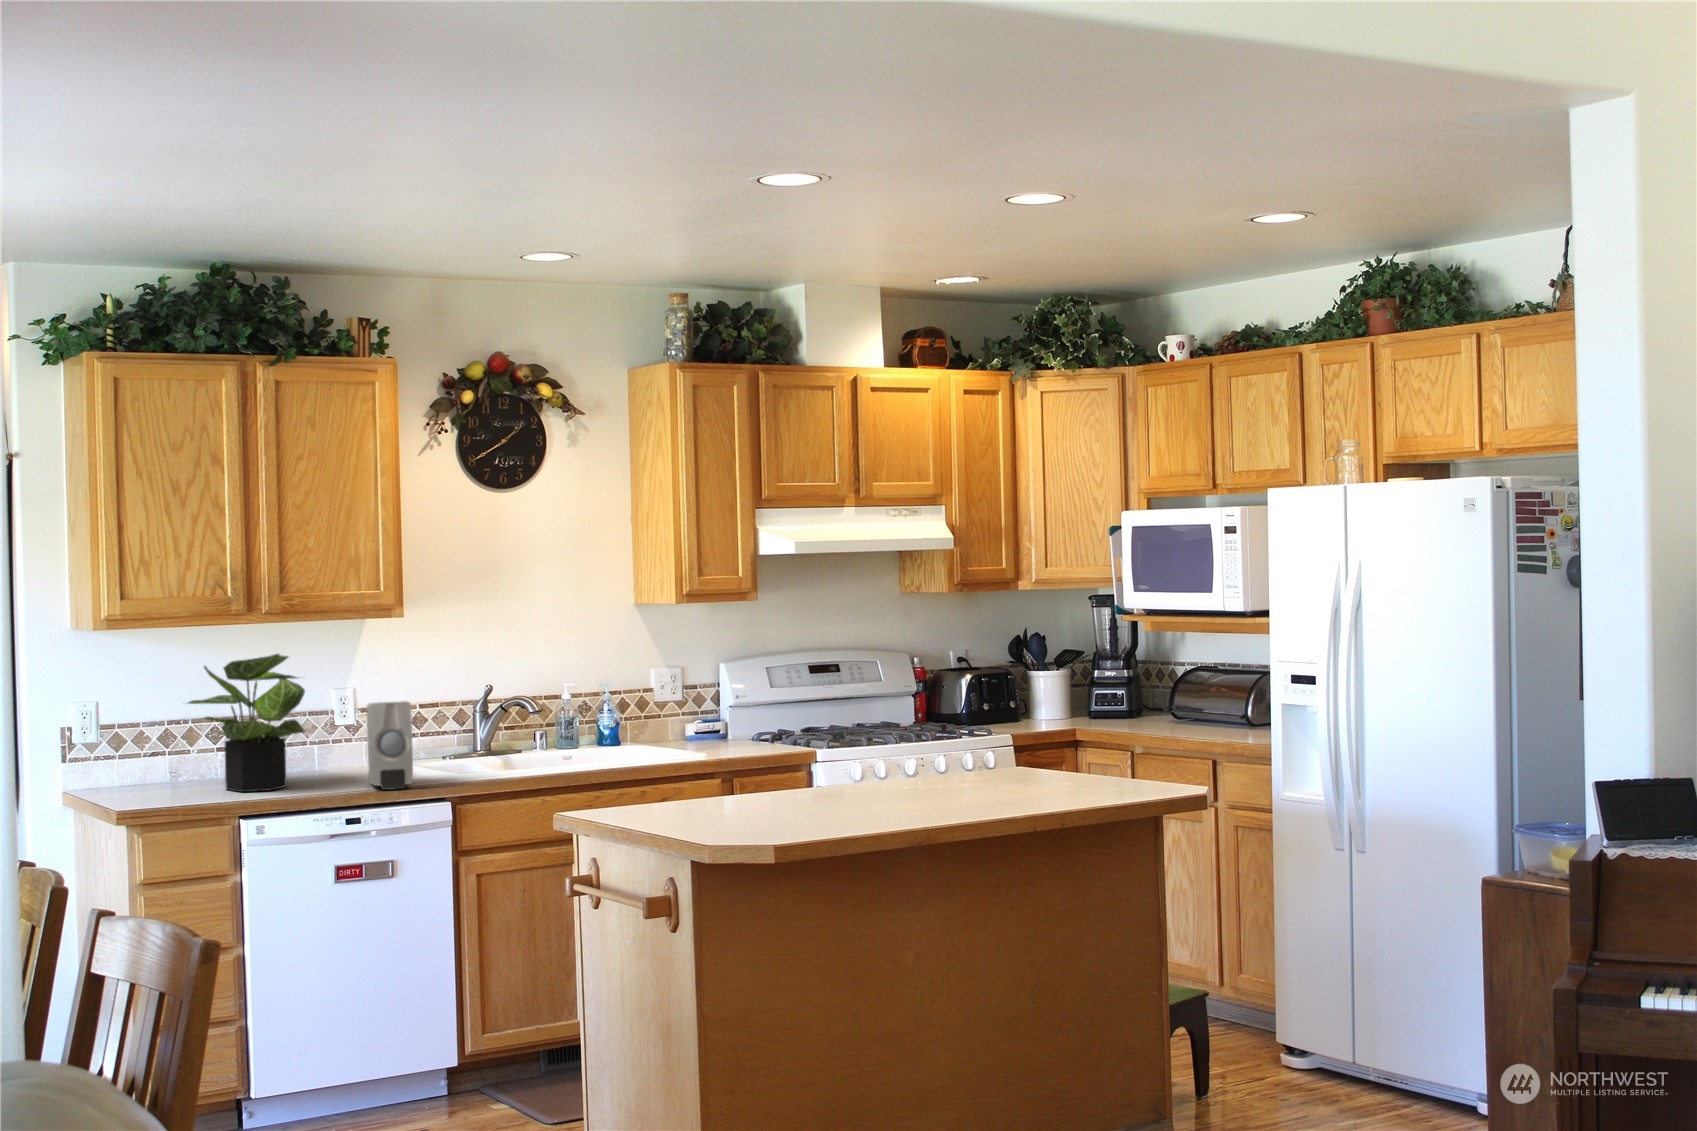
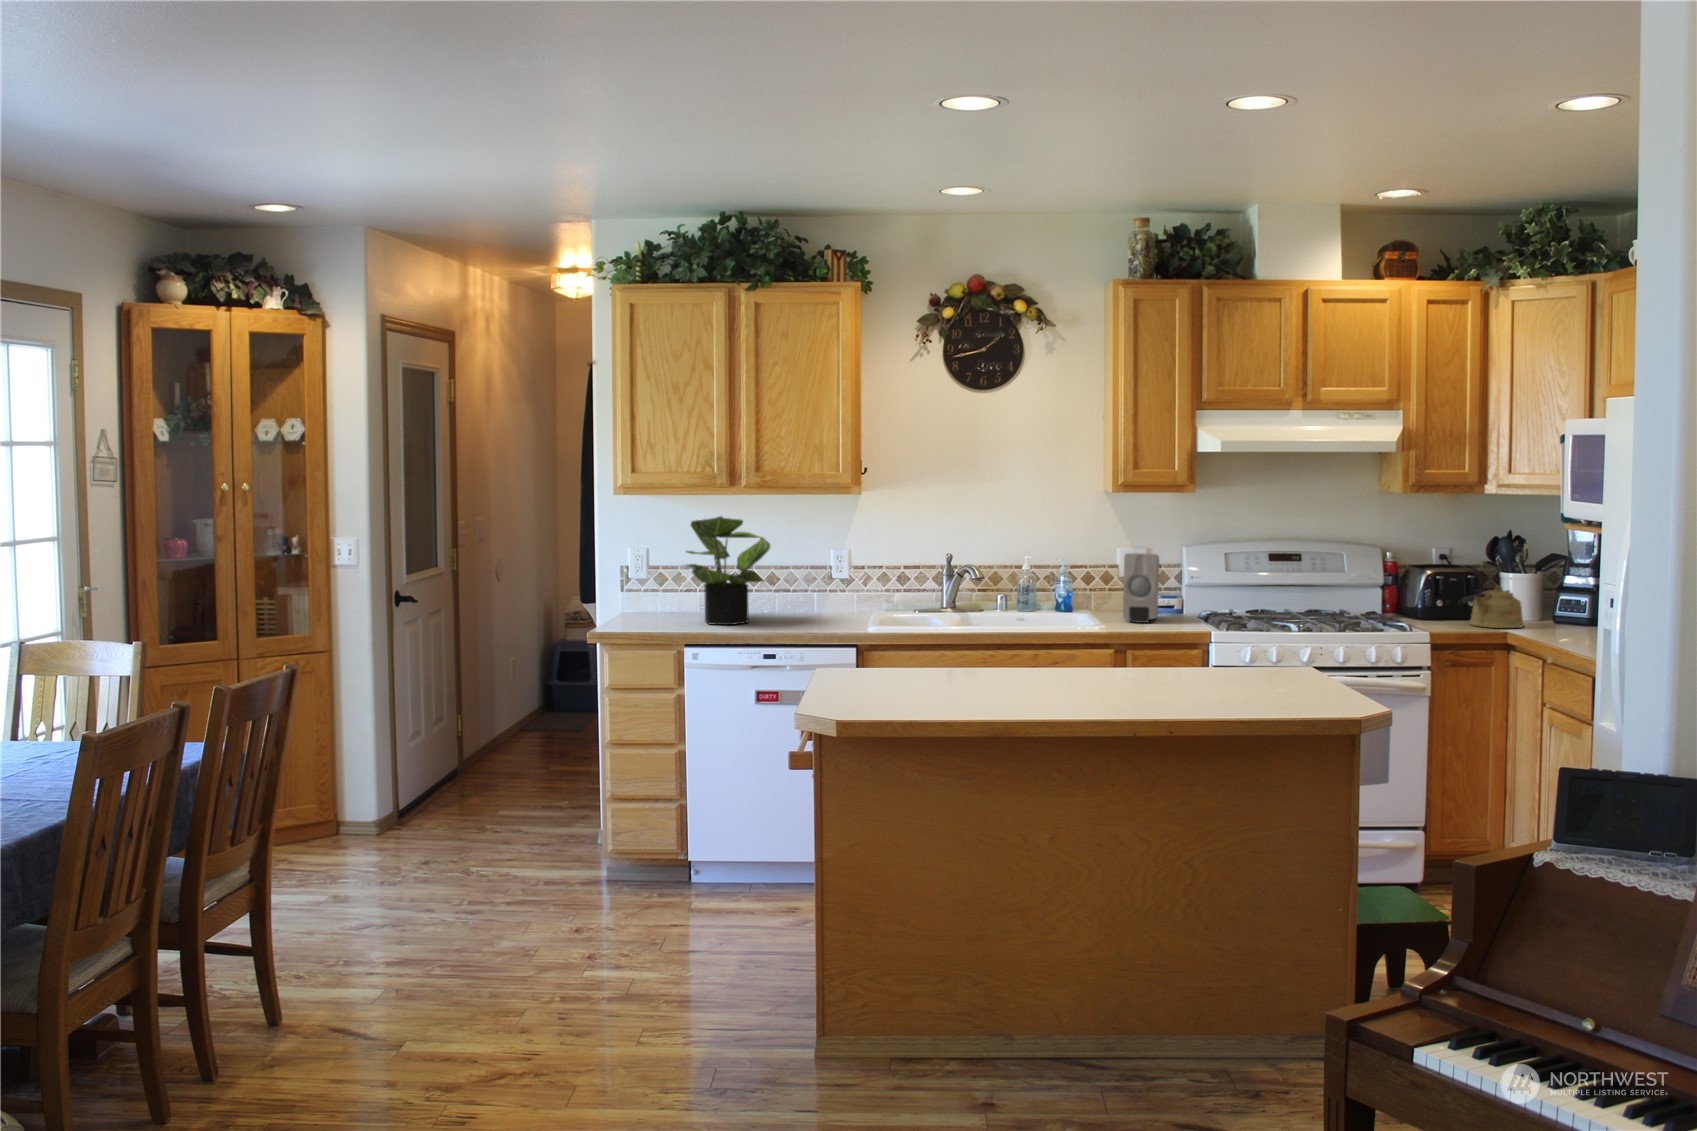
kettle: none [1015,685,1074,728] -> present [1461,585,1524,628]
soap dispenser: present [367,701,413,790] -> present [1123,553,1159,623]

